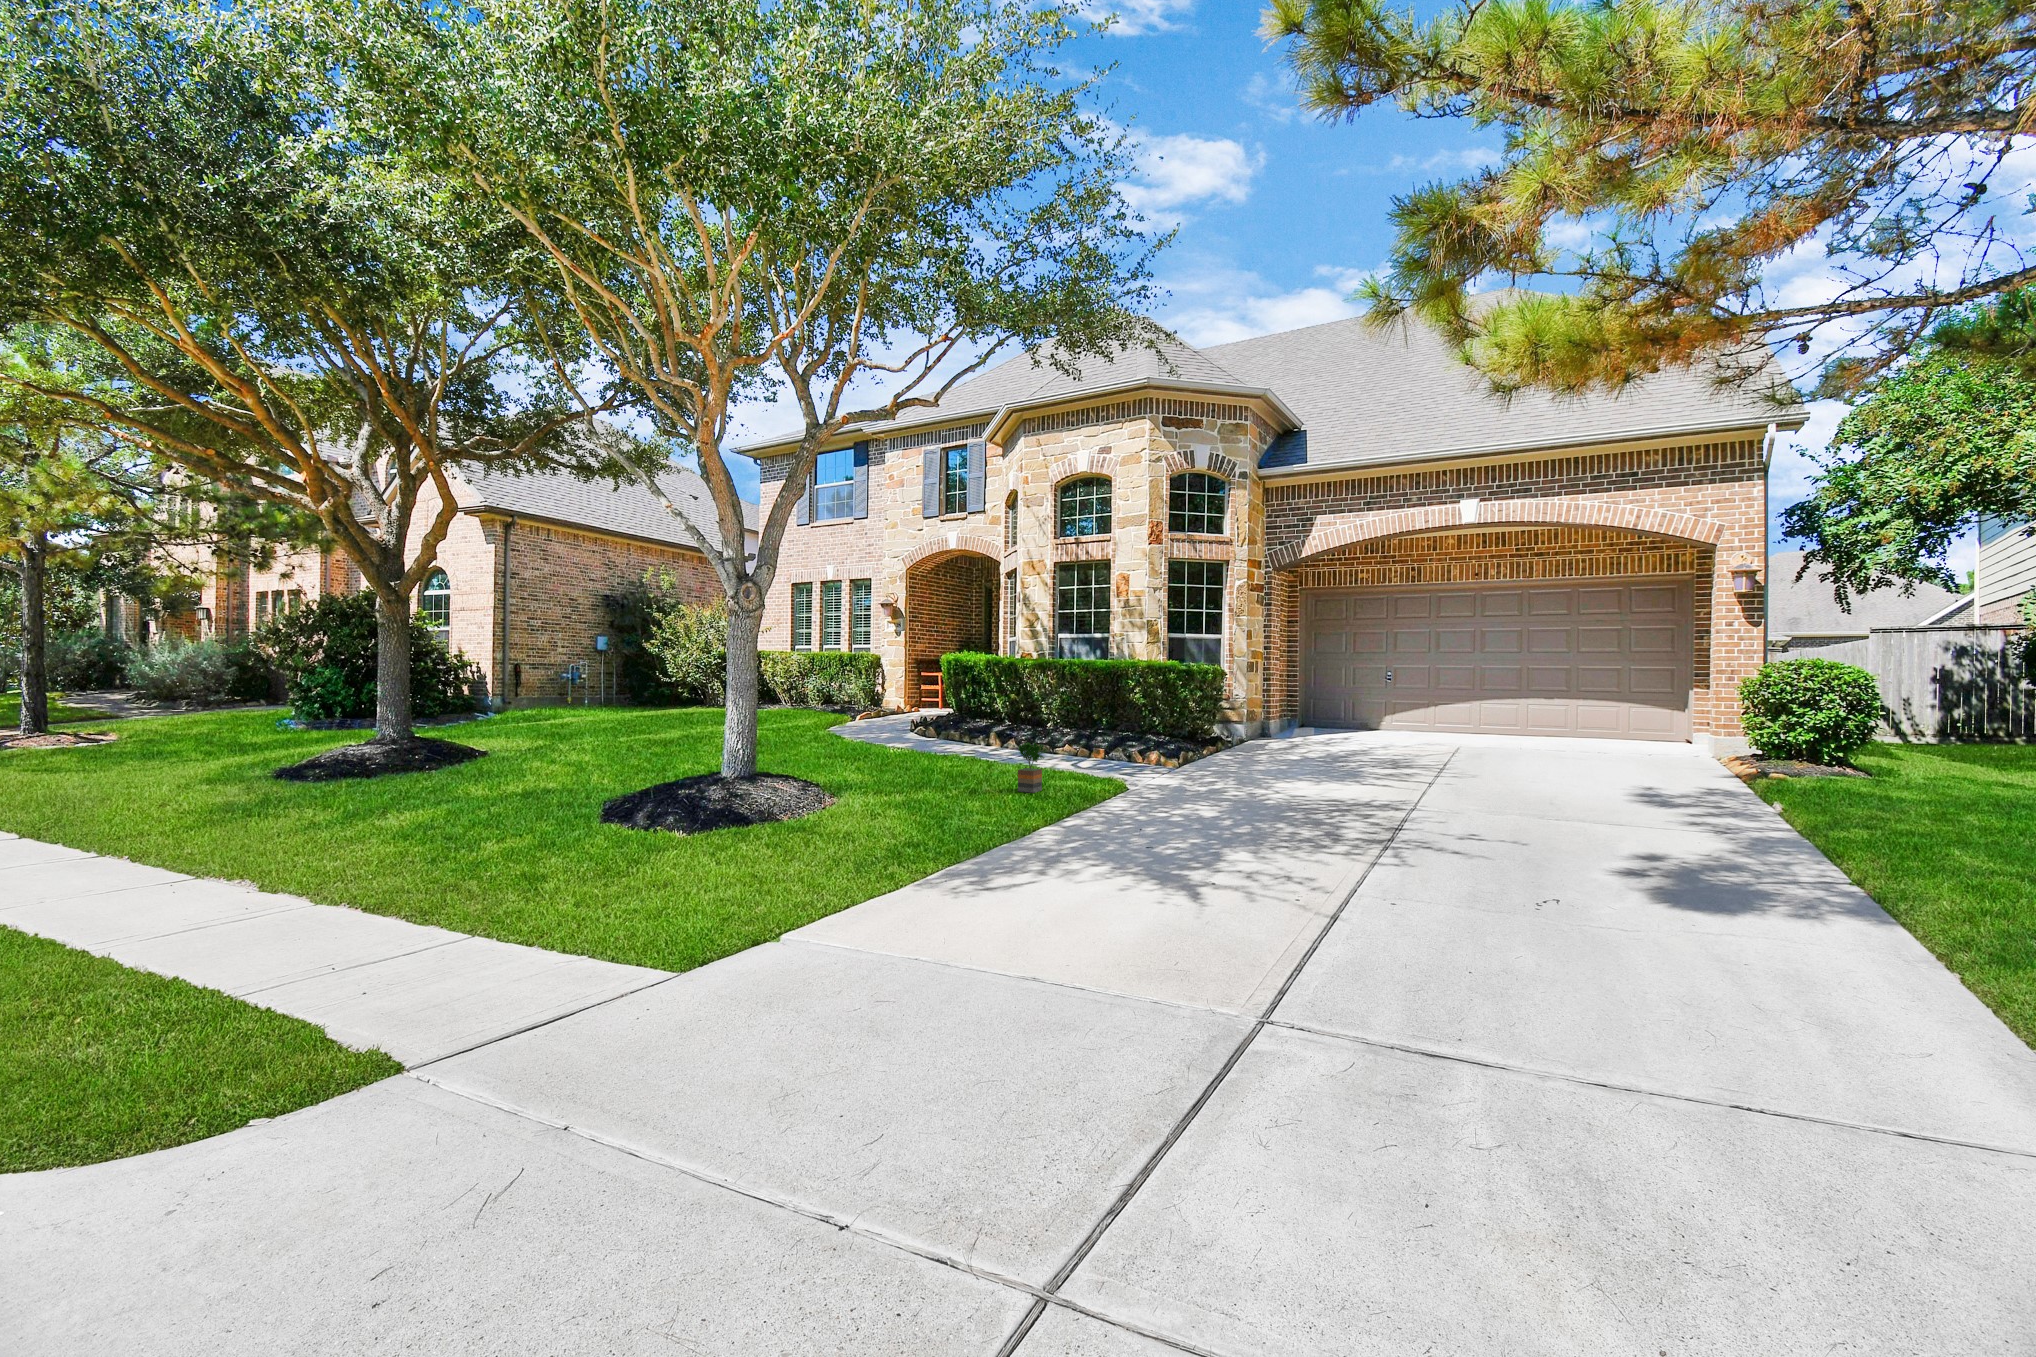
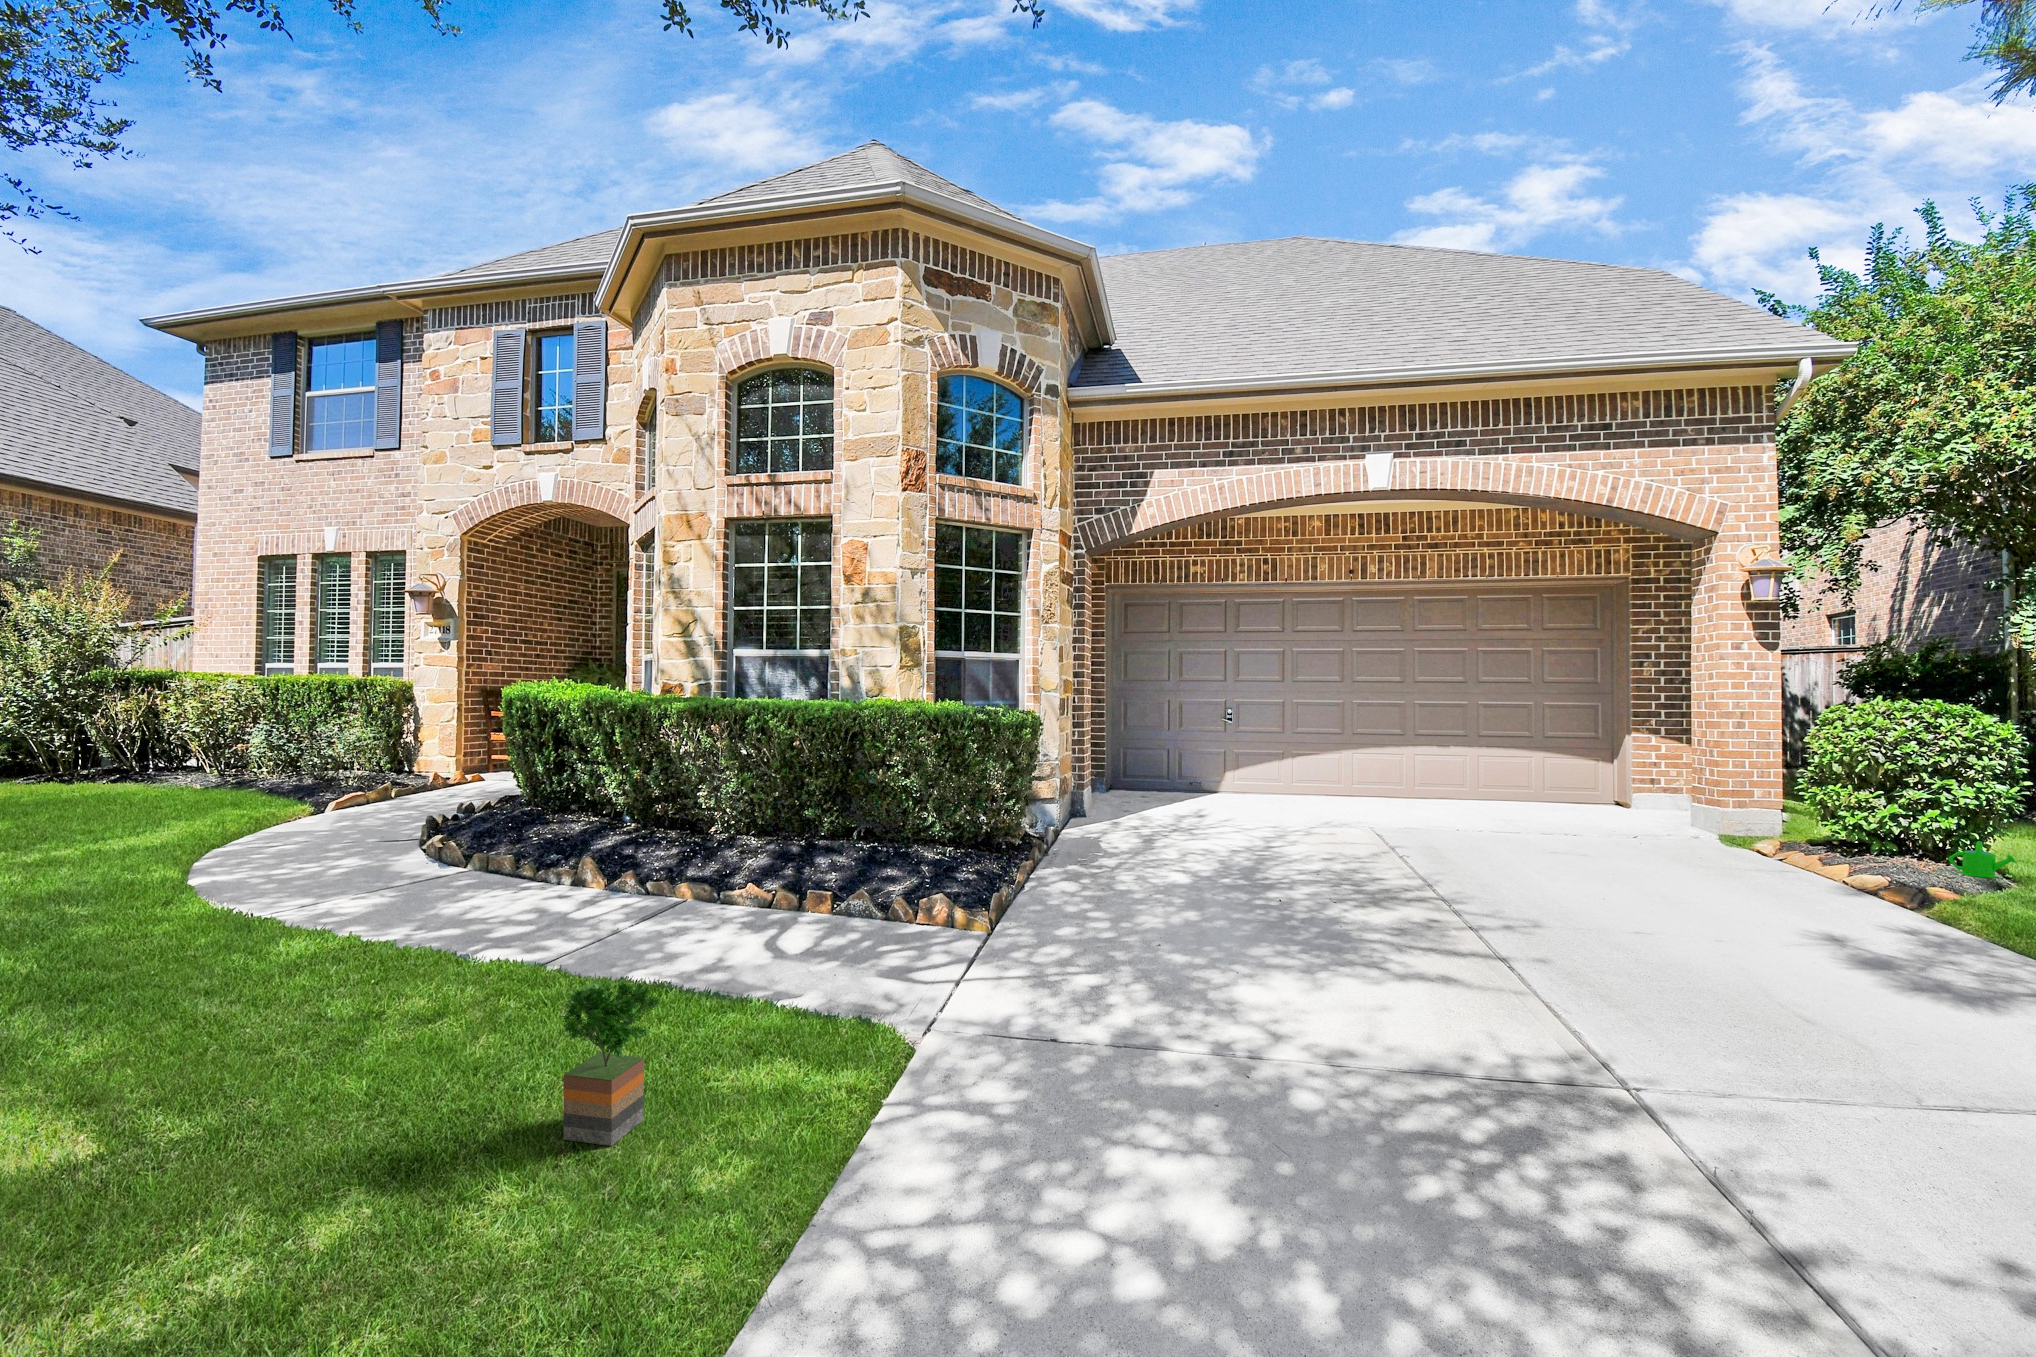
watering can: none [1835,749,1875,772] -> present [1948,841,2017,878]

